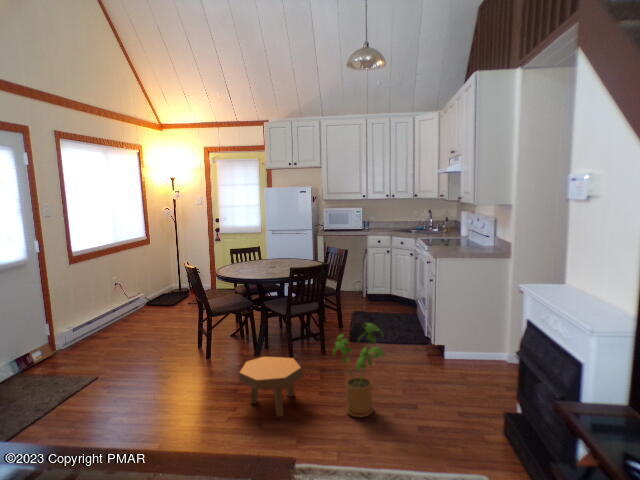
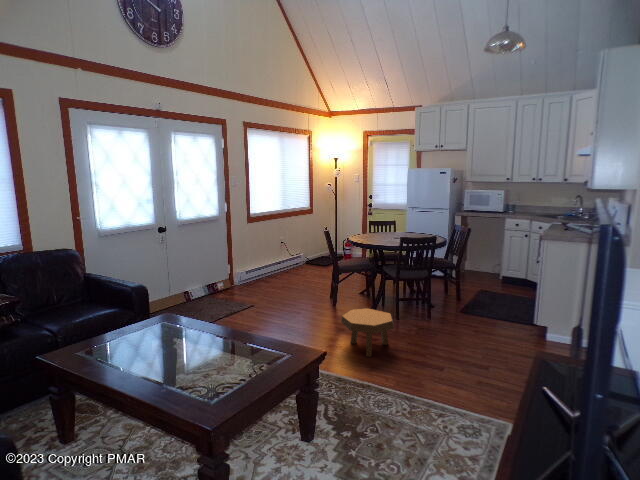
house plant: present [333,323,384,417] -> none [418,290,465,371]

